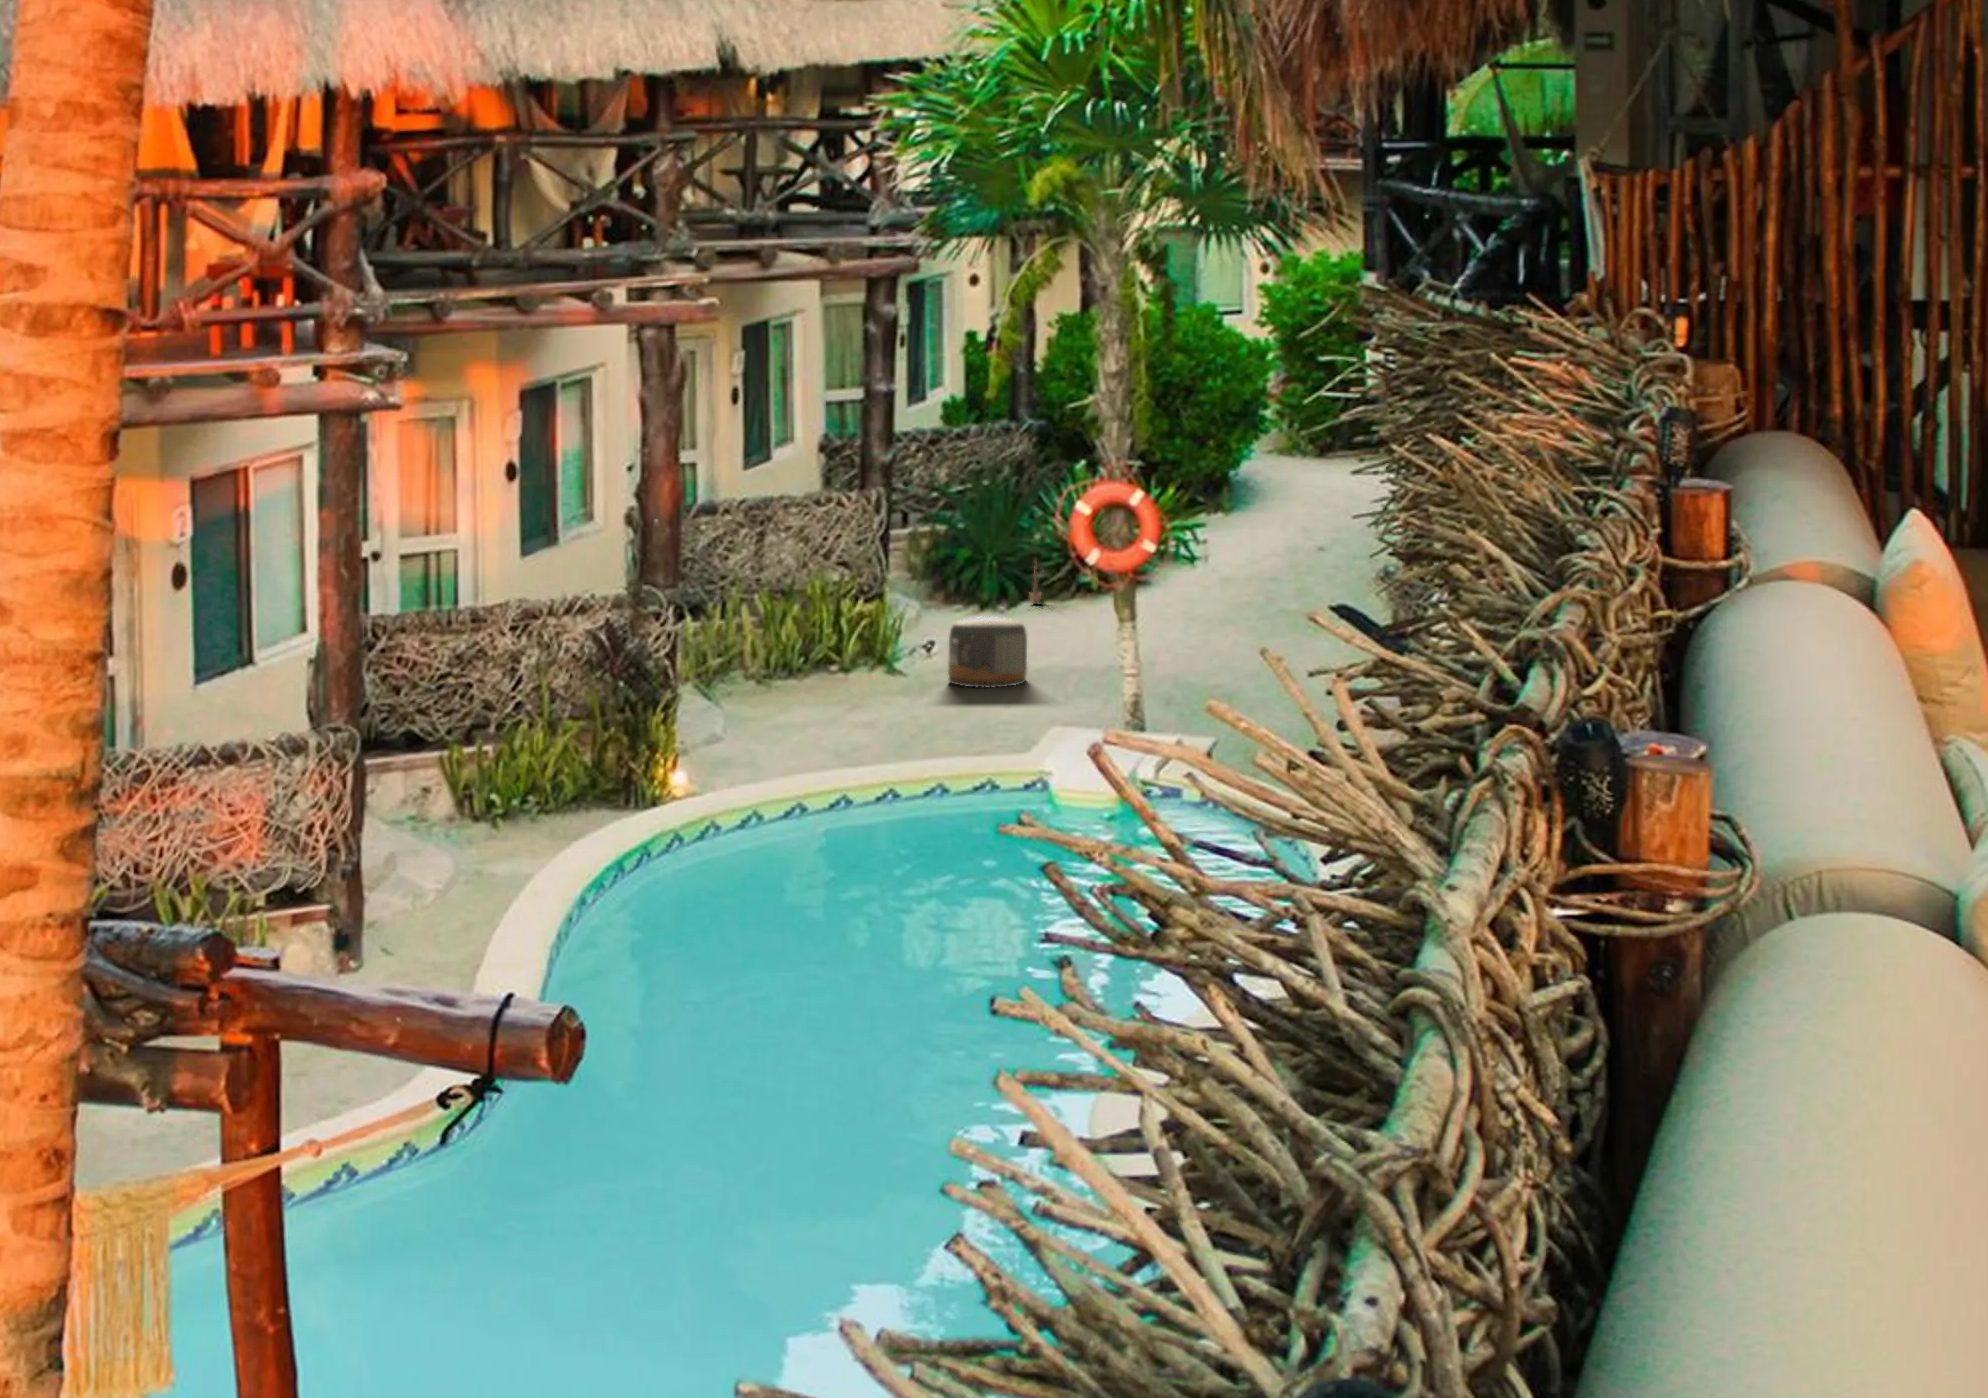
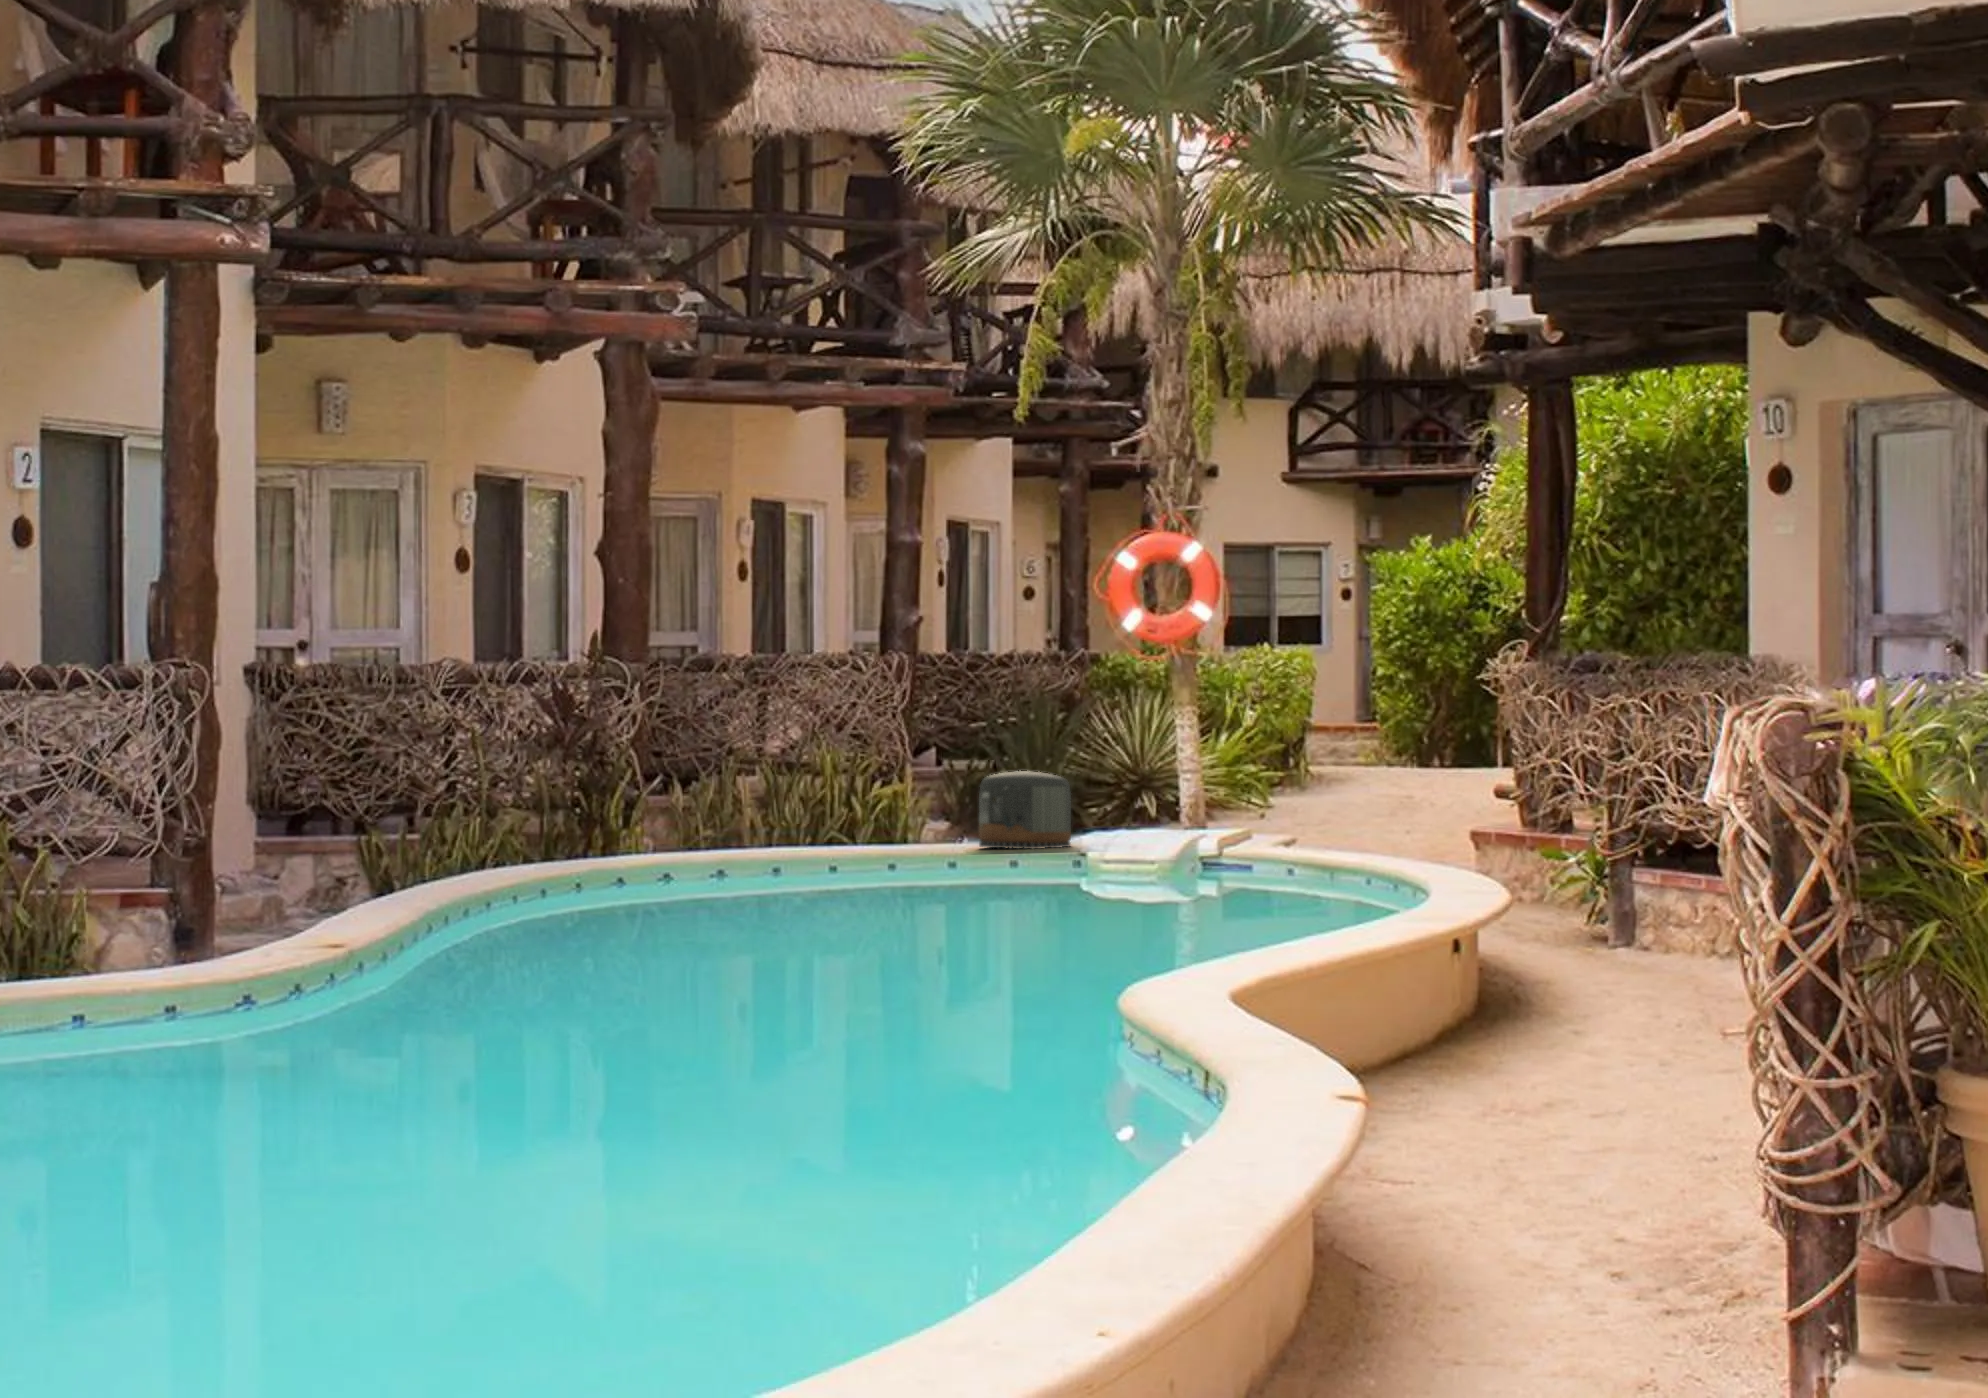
decorative plant: present [1029,560,1043,604] -> none [1082,772,1100,827]

